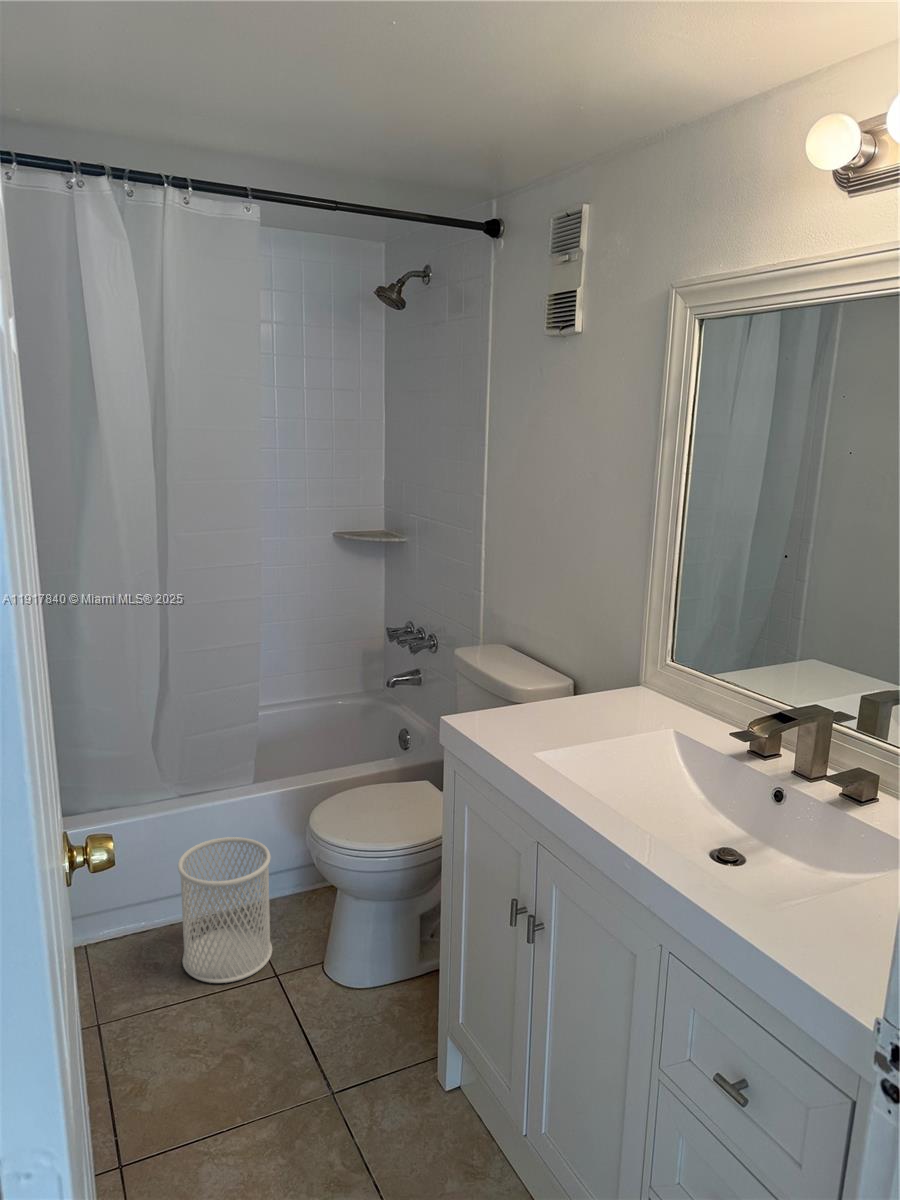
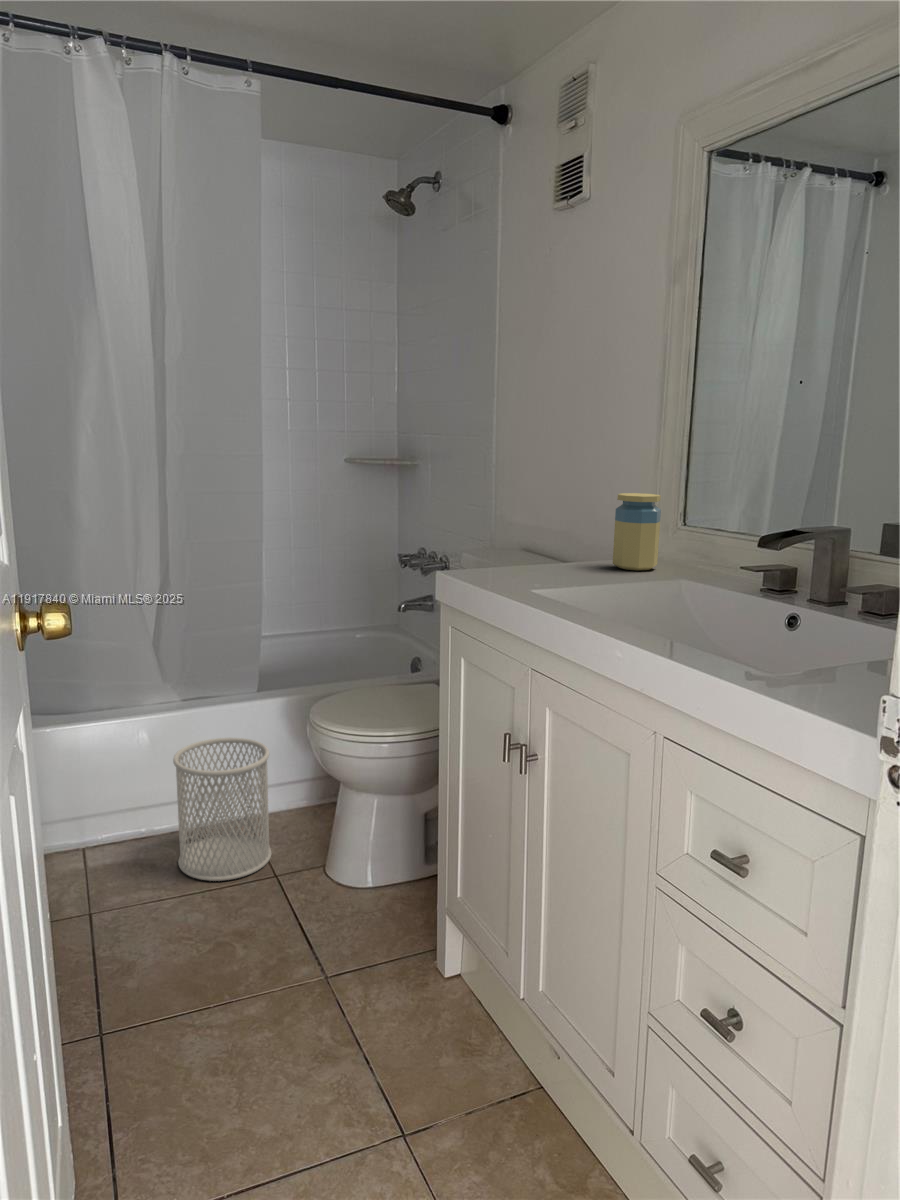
jar: none [606,641,652,718] -> present [613,493,661,570]

